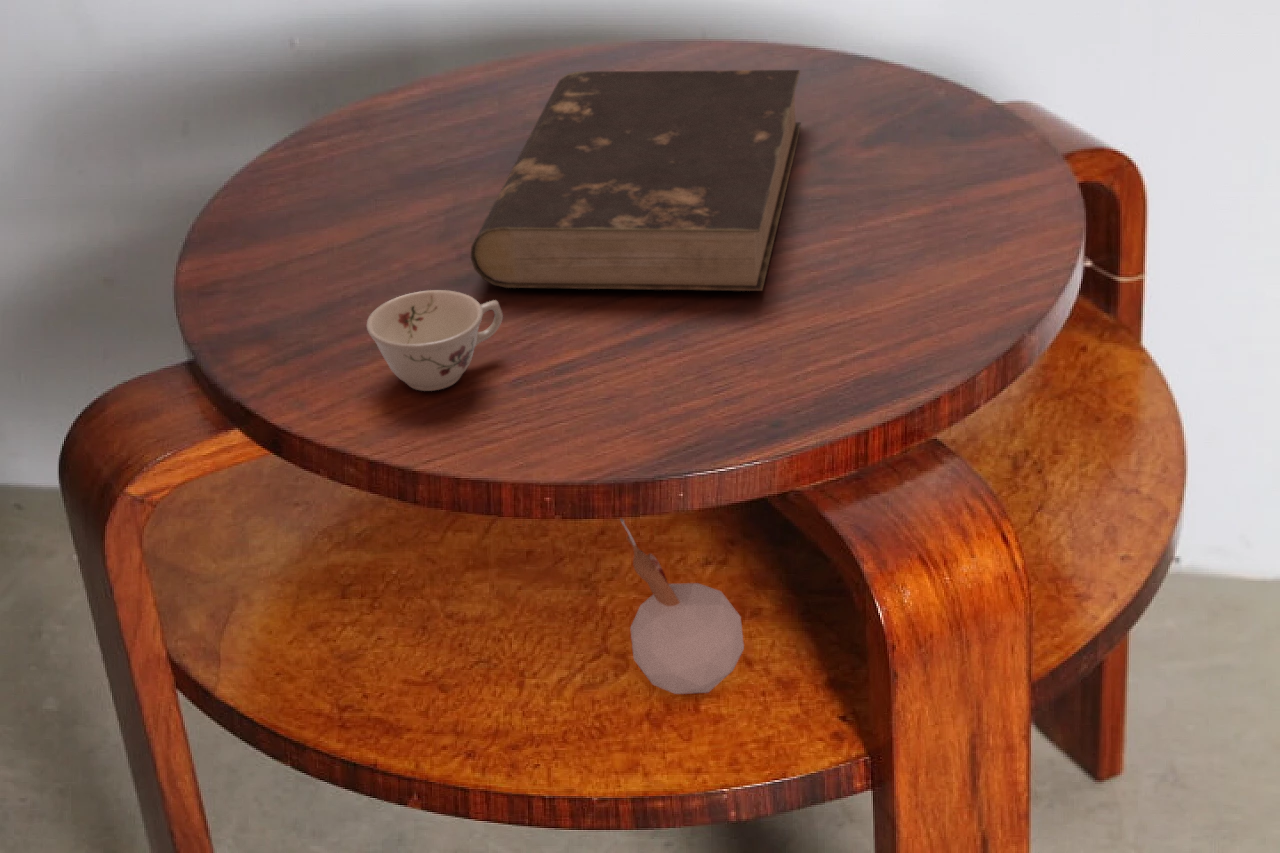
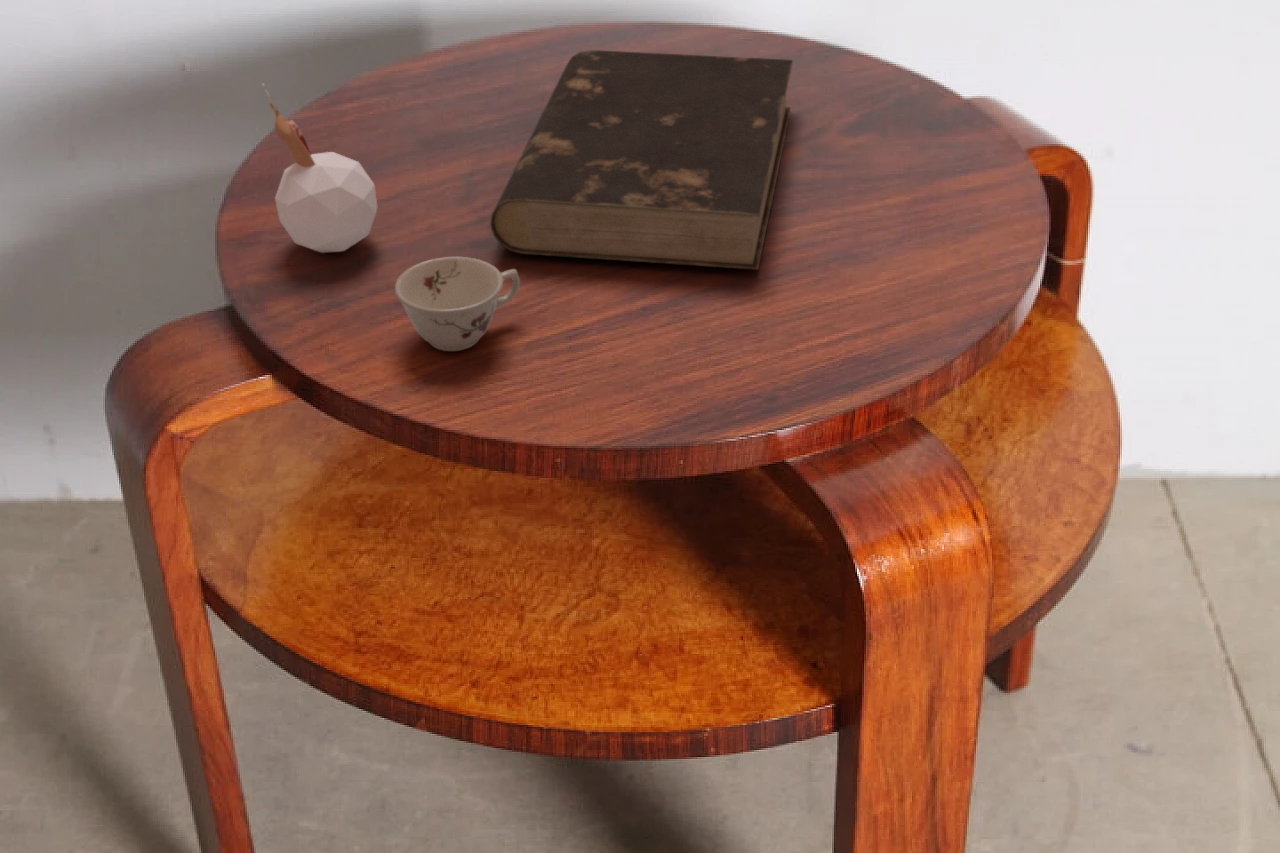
candle: present [620,519,744,694] -> present [262,83,378,253]

